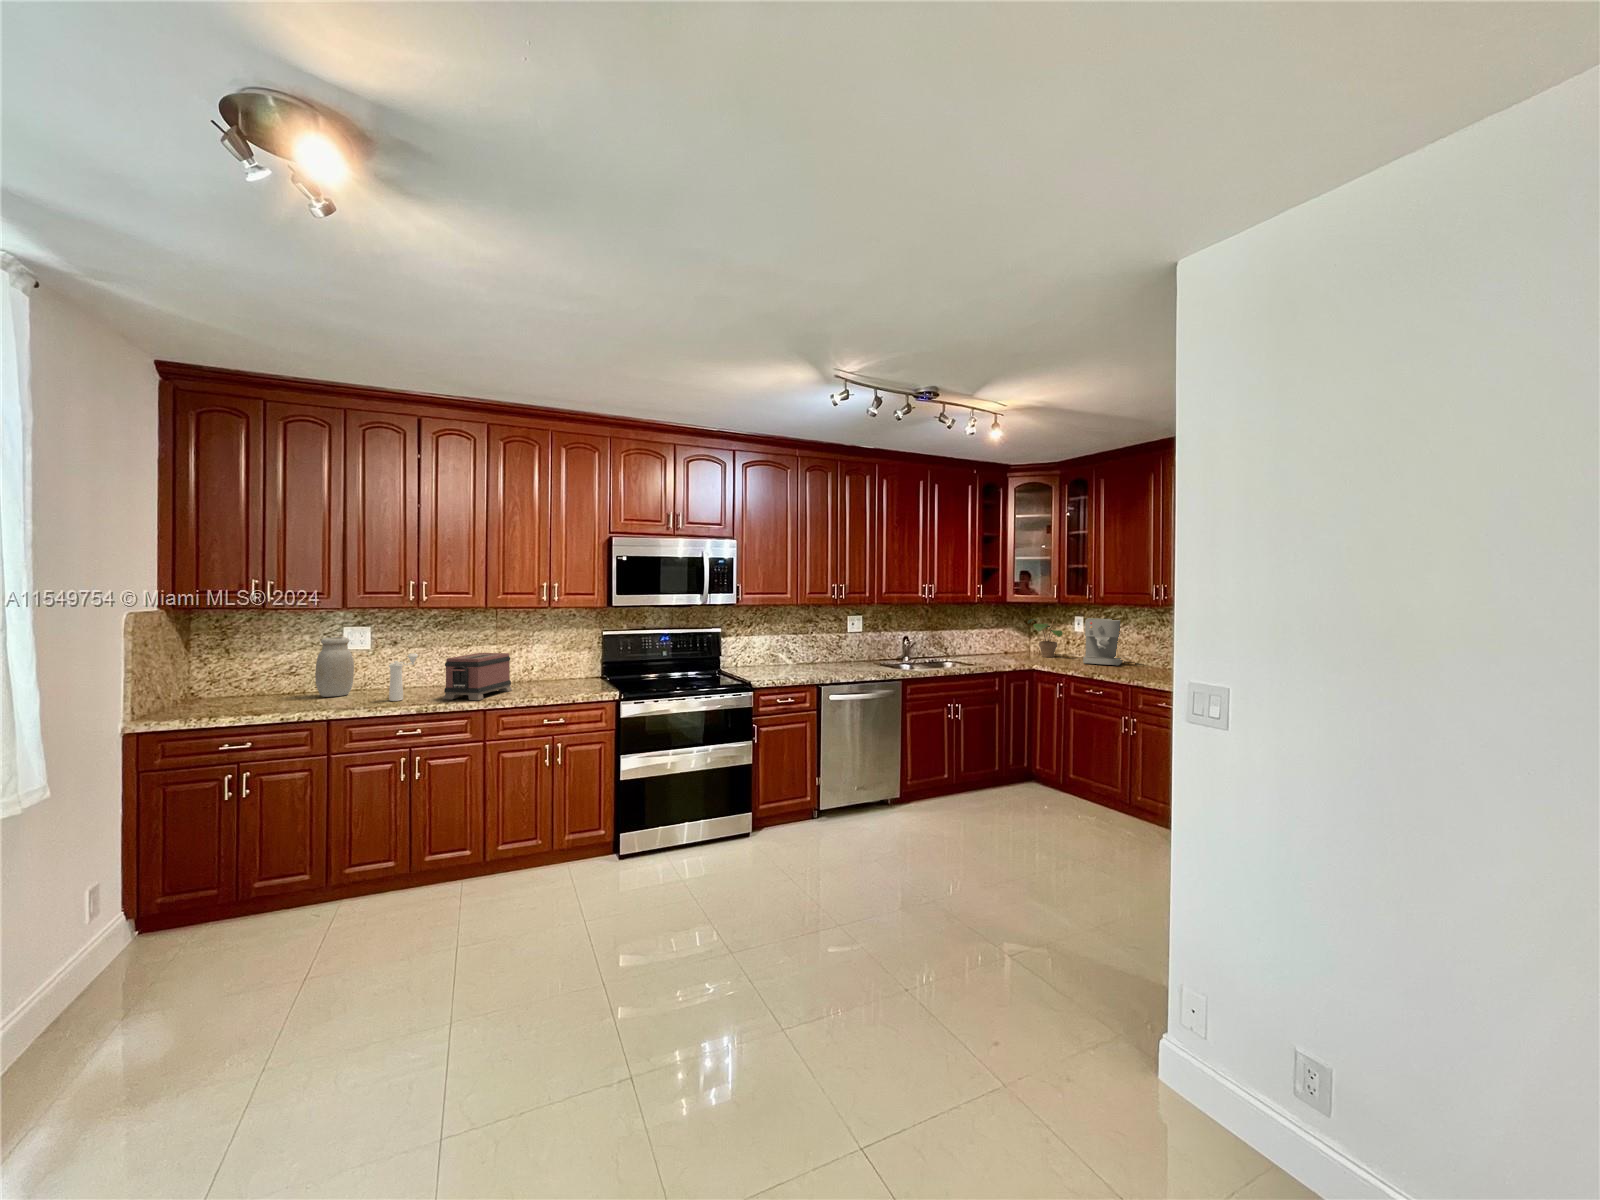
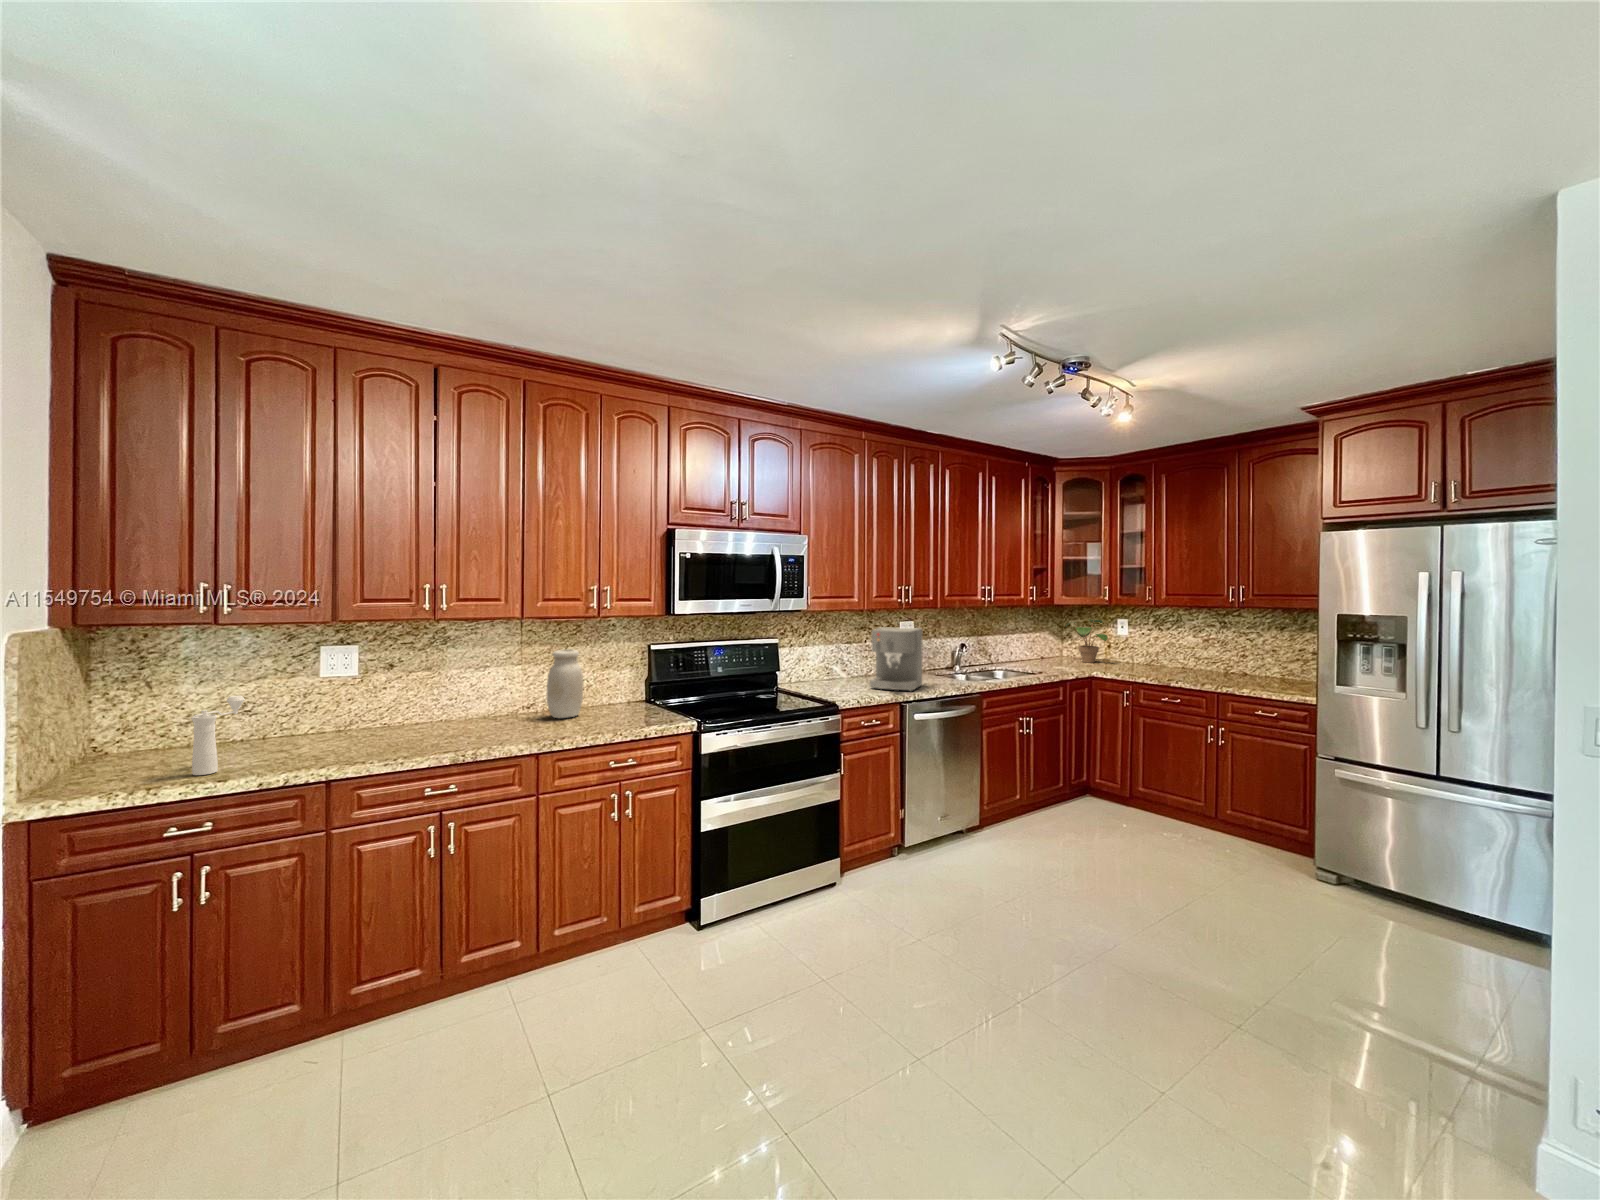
coffee maker: present [1083,618,1122,666] -> present [870,627,923,692]
jar: present [315,637,354,697] -> present [546,649,583,718]
pepper mill: present [389,653,418,701] -> present [191,696,245,775]
toaster: present [443,653,512,700] -> none [476,677,554,742]

